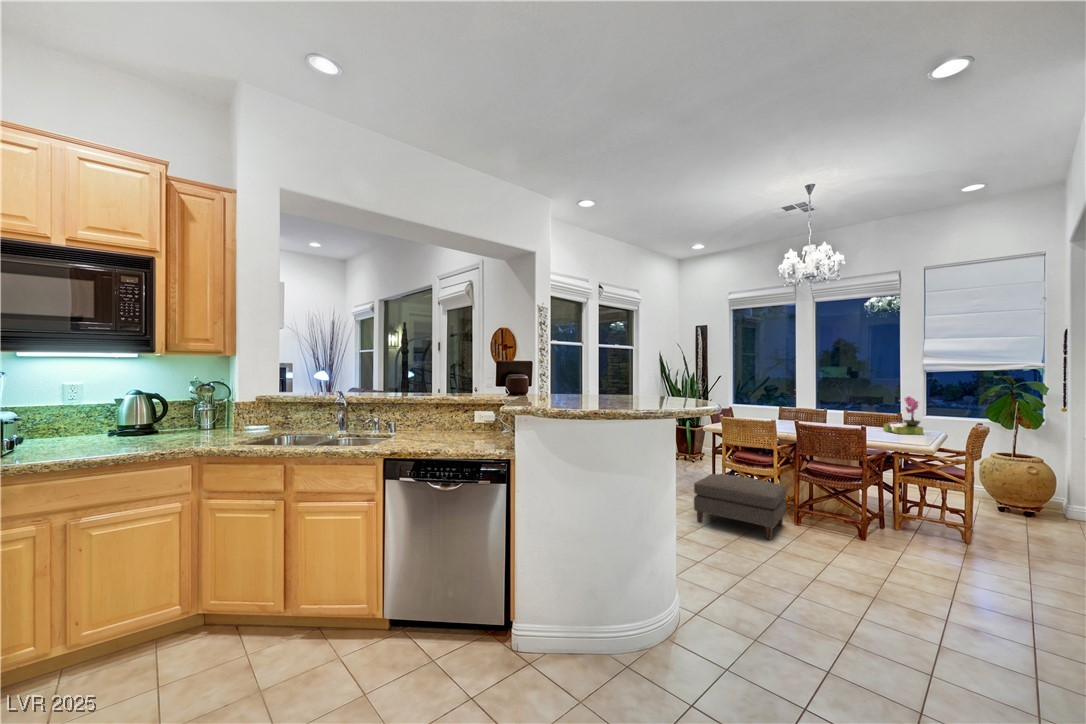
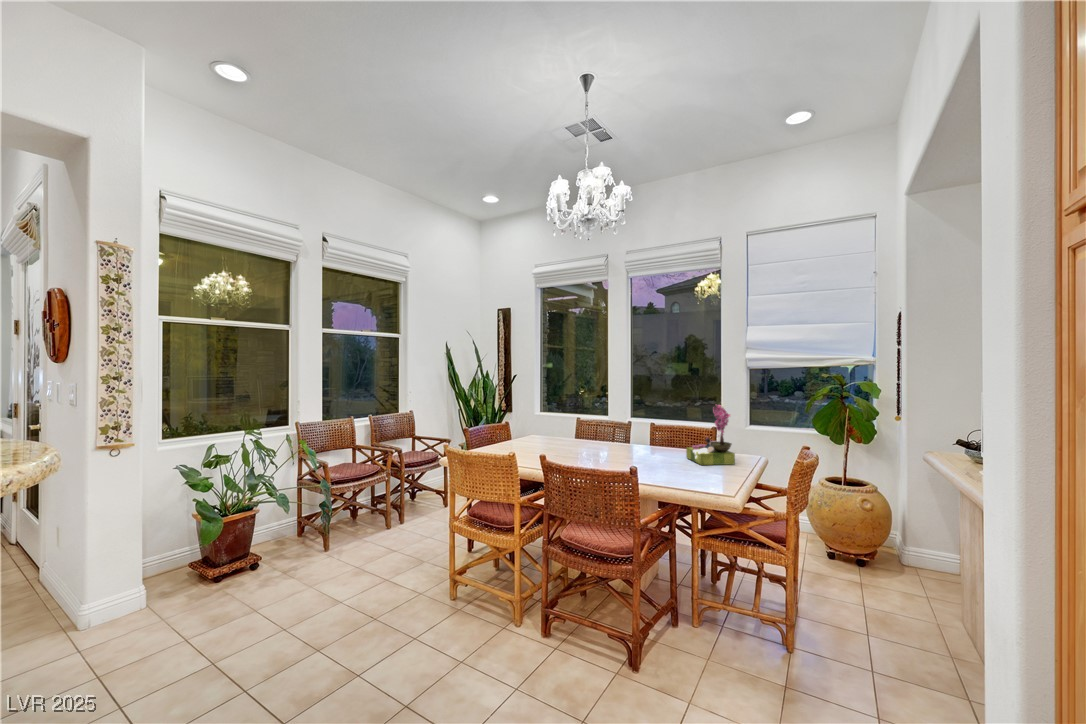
ottoman: present [694,474,786,540] -> none [358,549,524,699]

